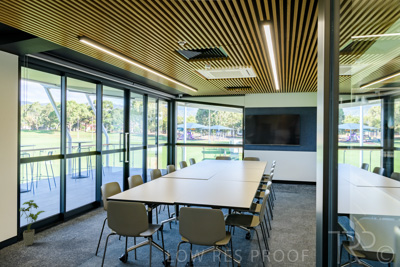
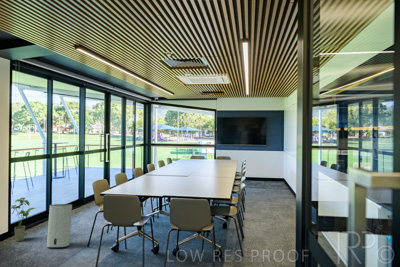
air purifier: none [53,208,79,255] -> present [47,204,72,247]

